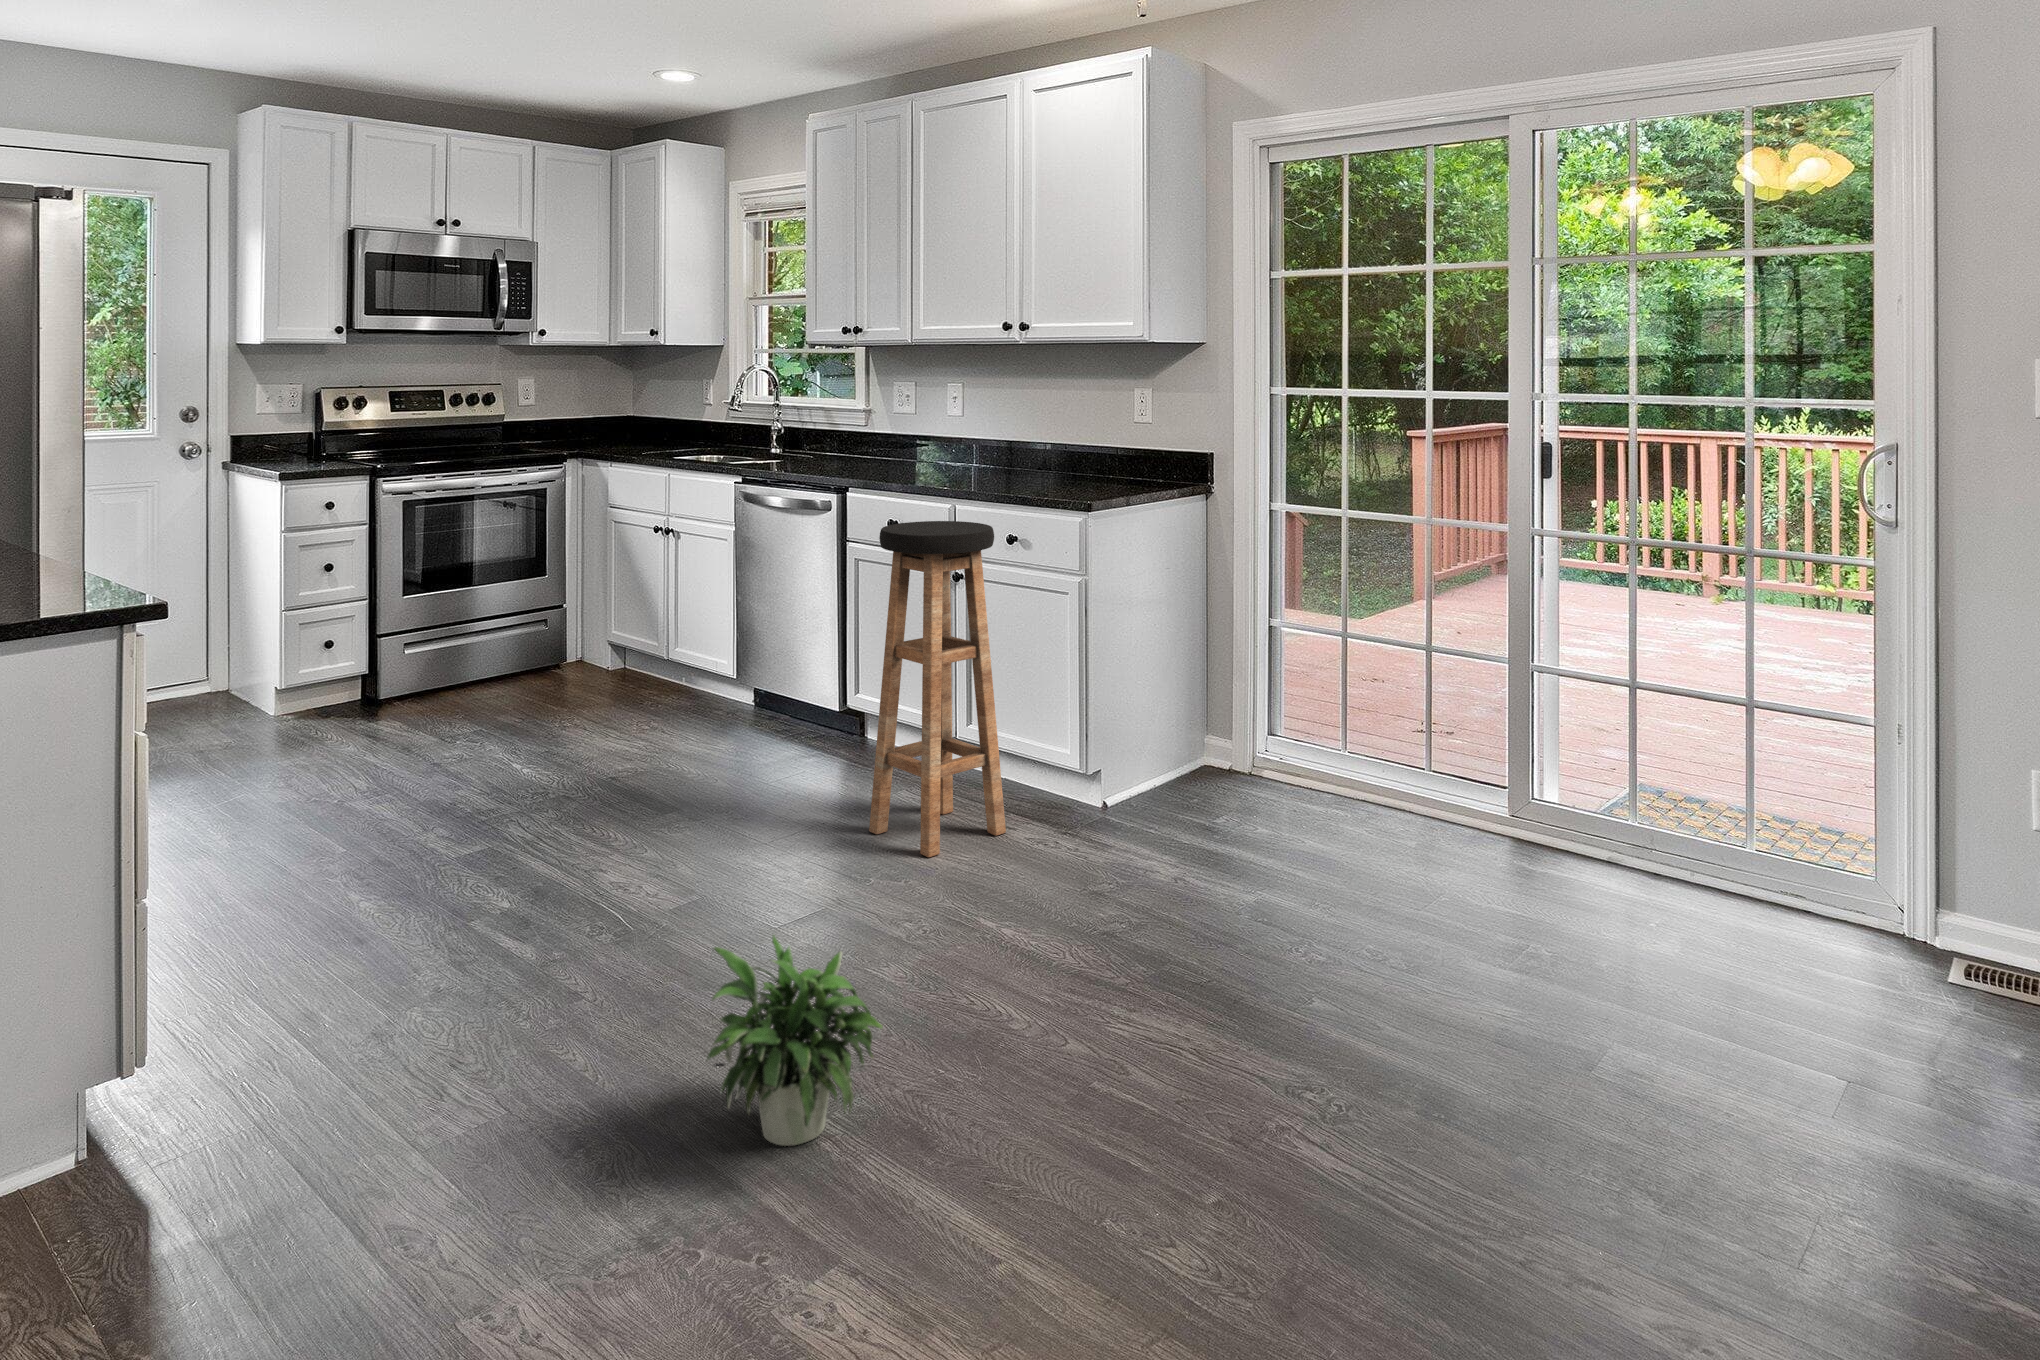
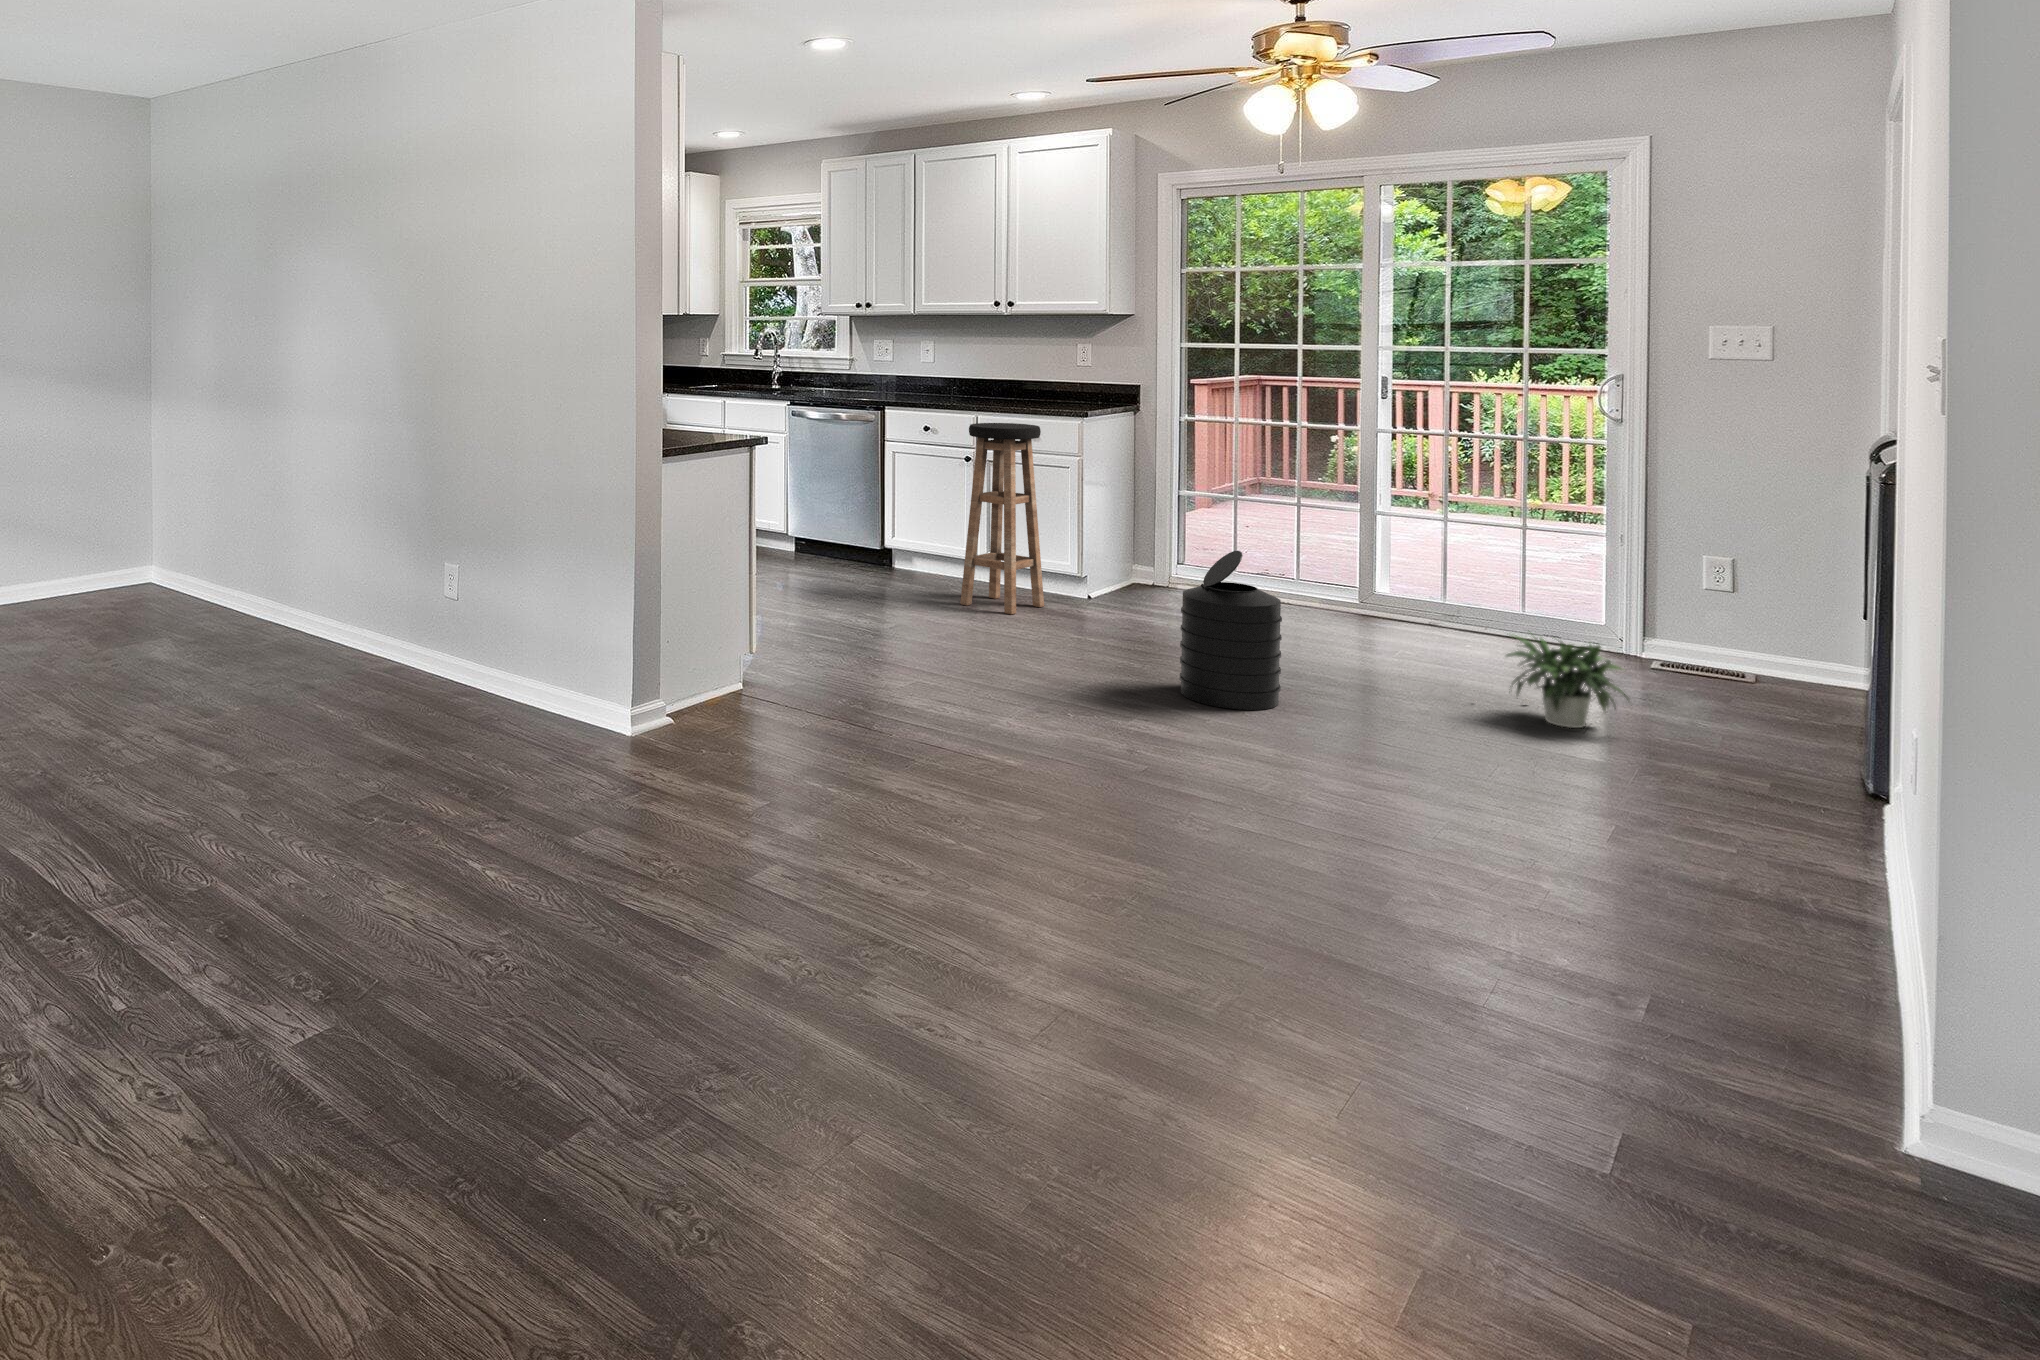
trash can: none [1022,820,1210,1184] -> present [1180,551,1282,710]
potted plant: present [707,935,883,1146] -> present [1506,633,1629,728]

